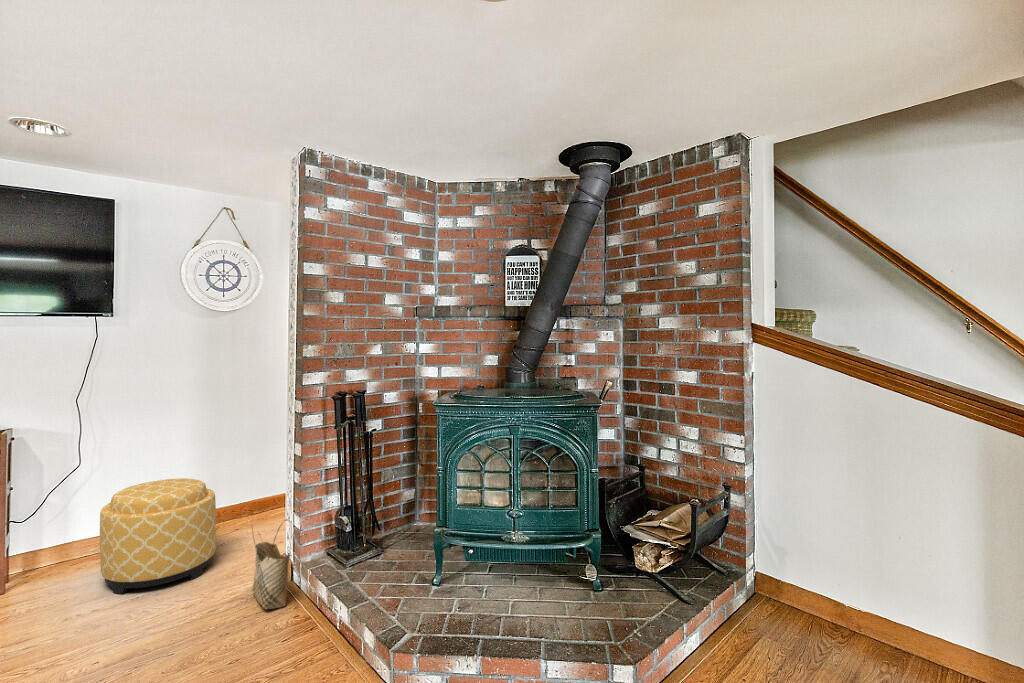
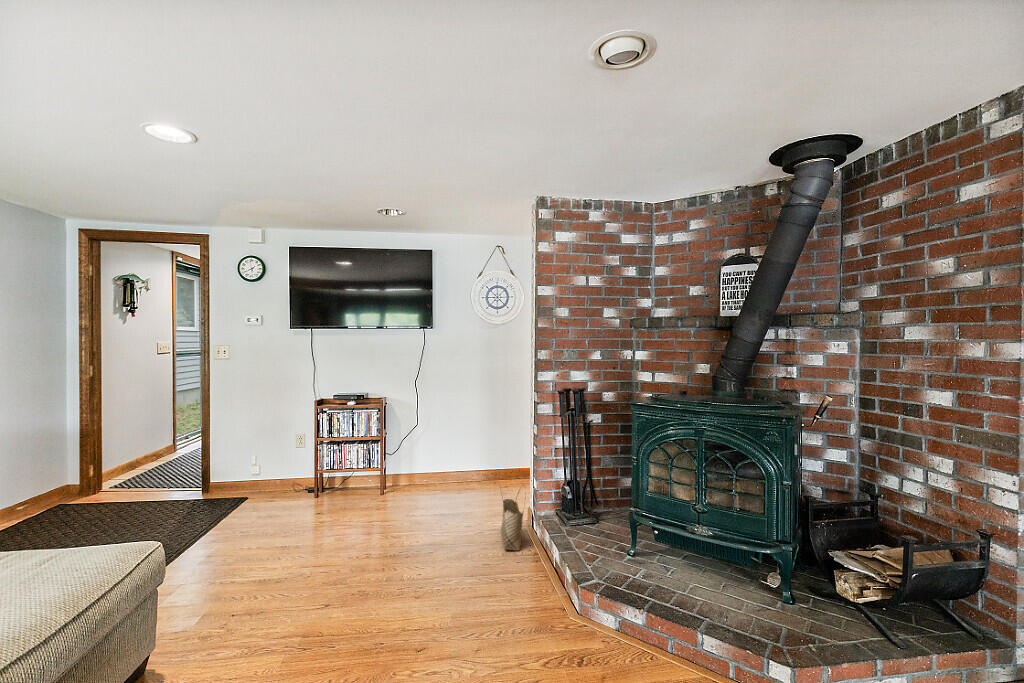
ottoman: present [100,478,216,594] -> none [421,442,487,516]

